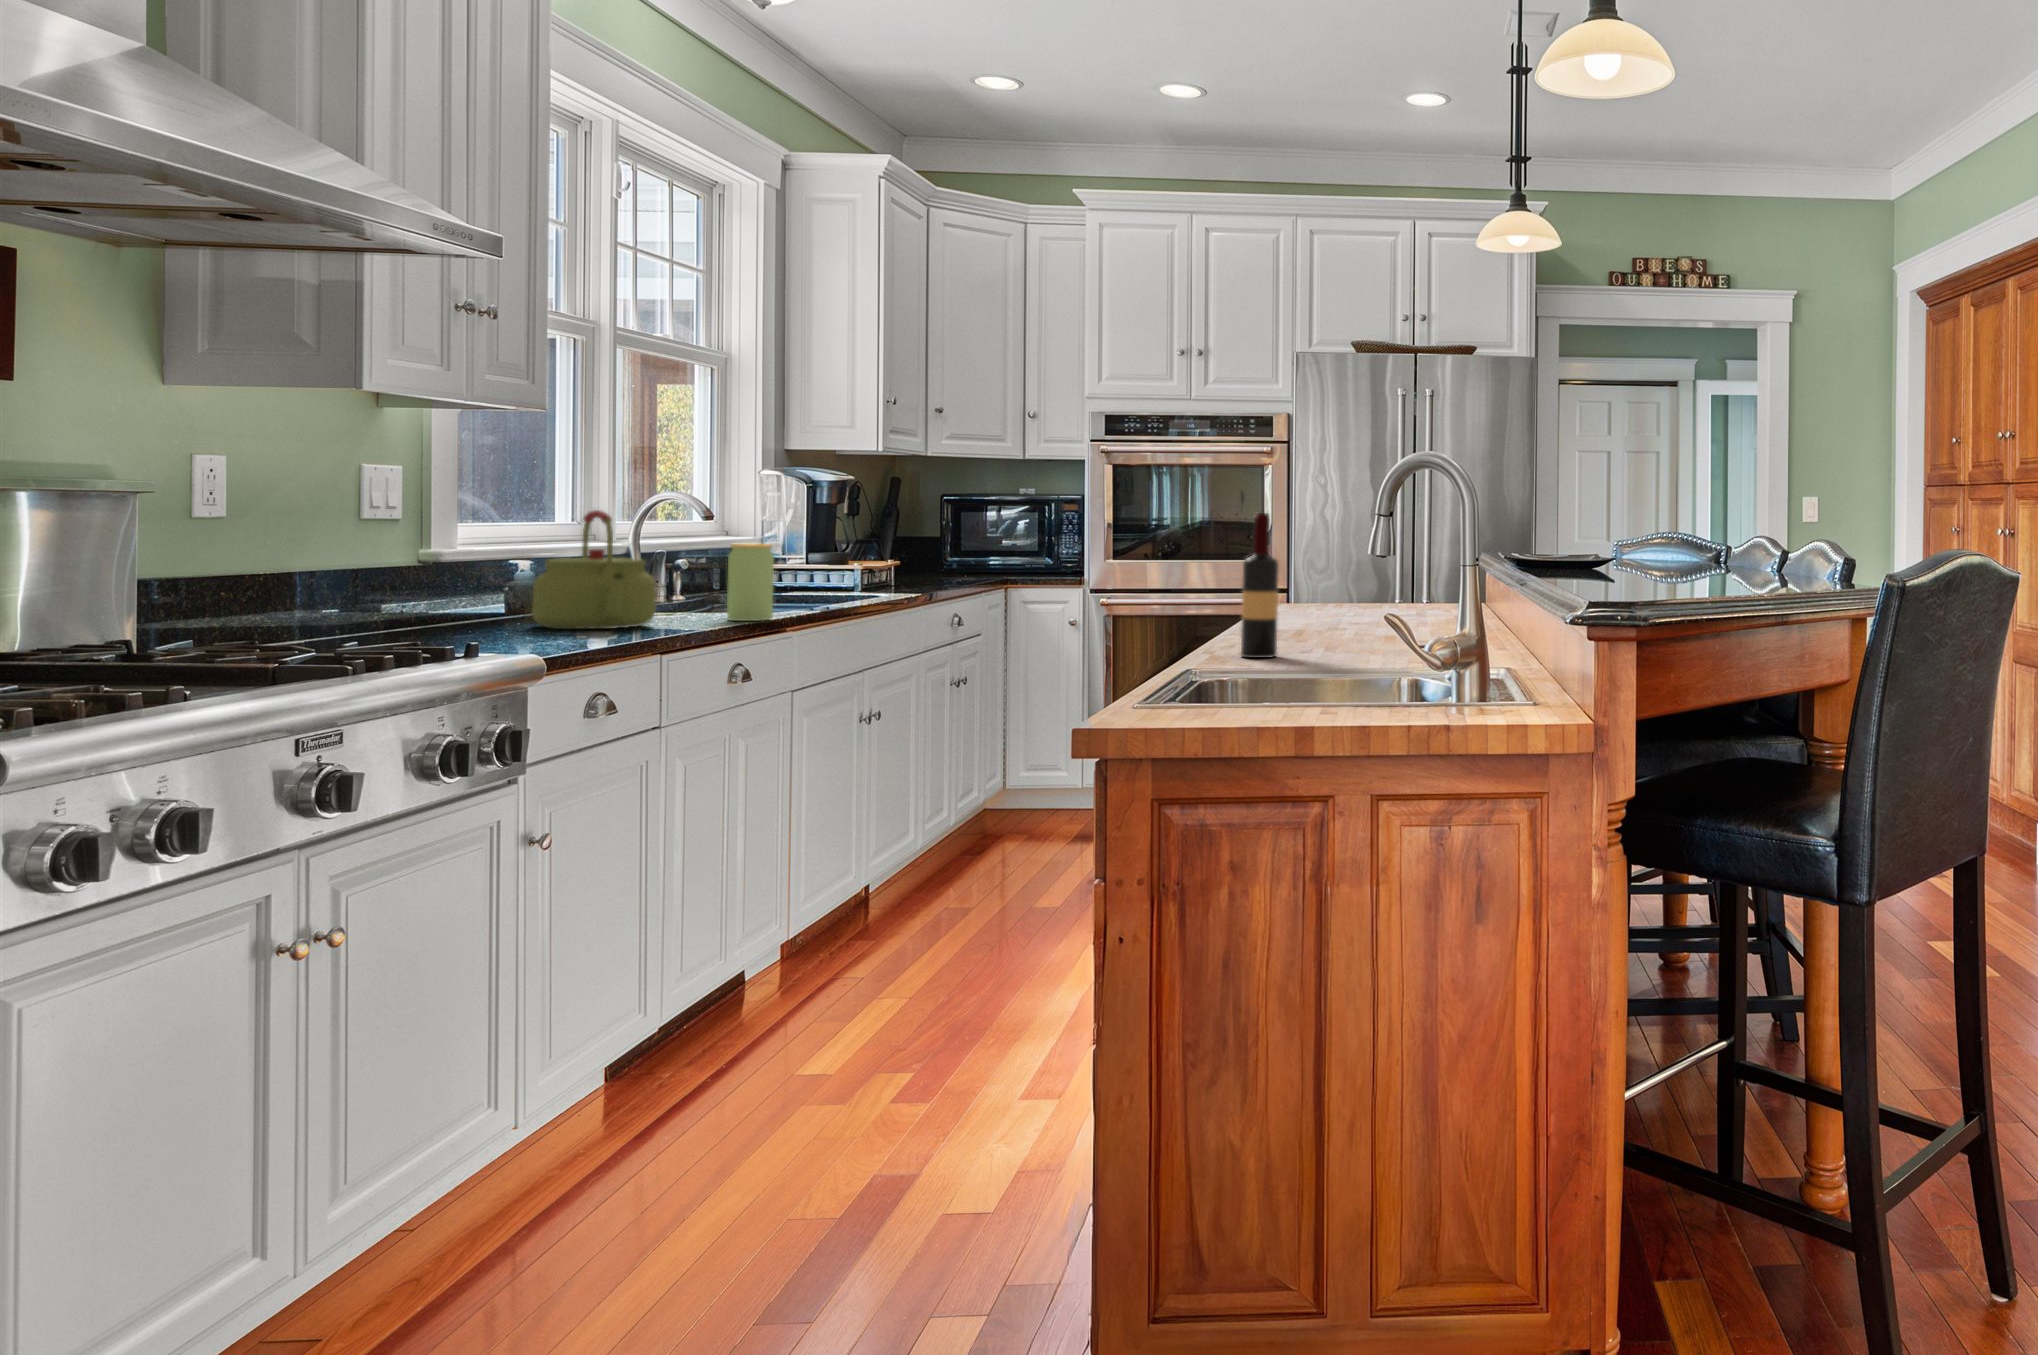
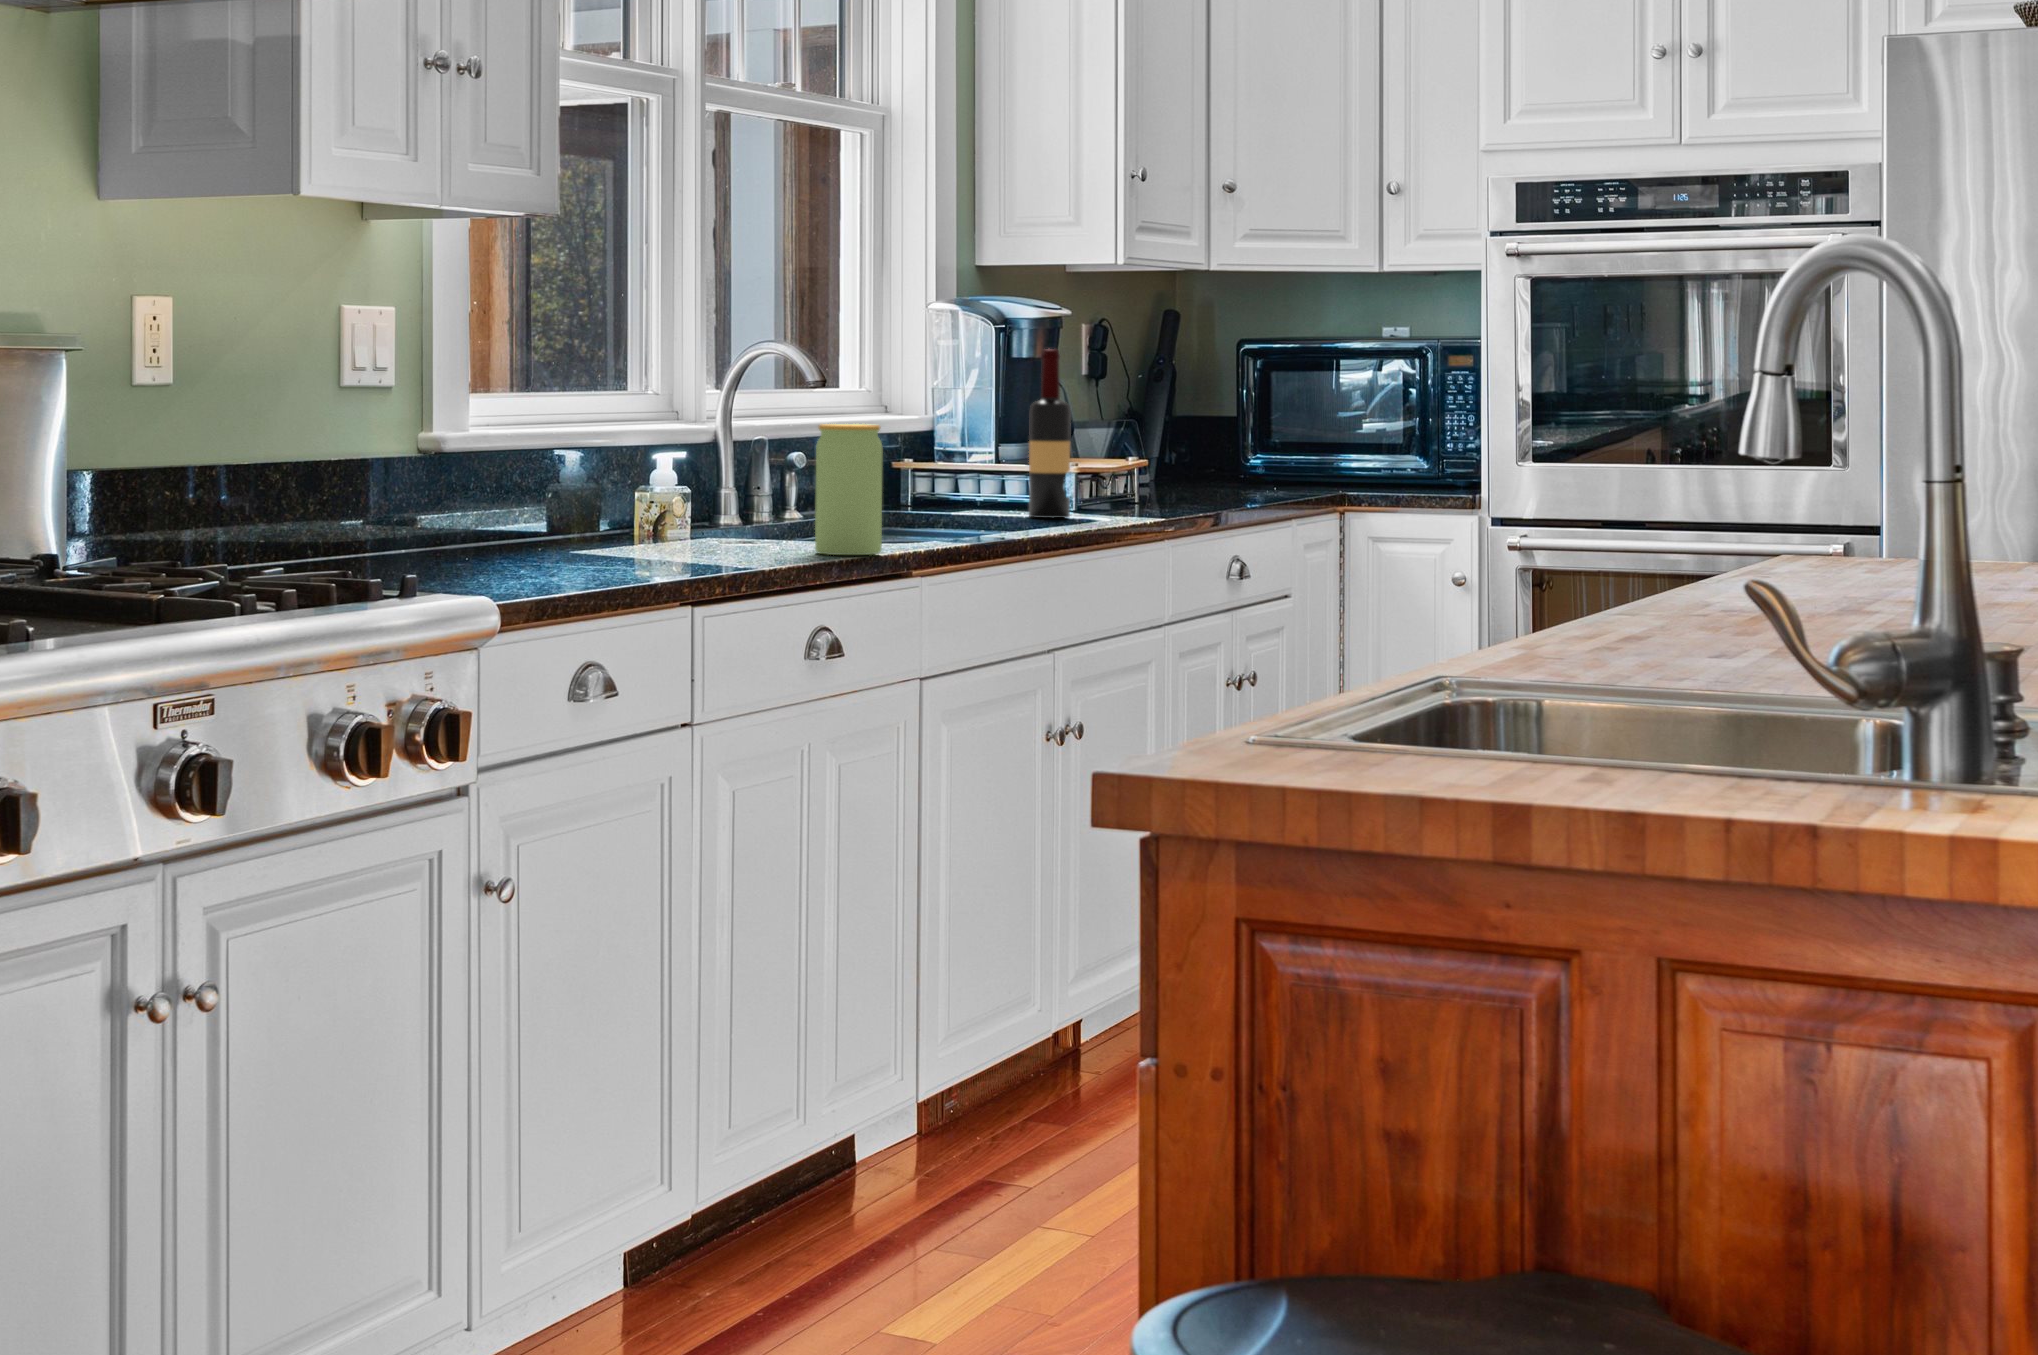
kettle: present [532,510,656,629] -> none [543,370,704,560]
wine bottle: present [1241,513,1279,658] -> present [1029,349,1071,518]

